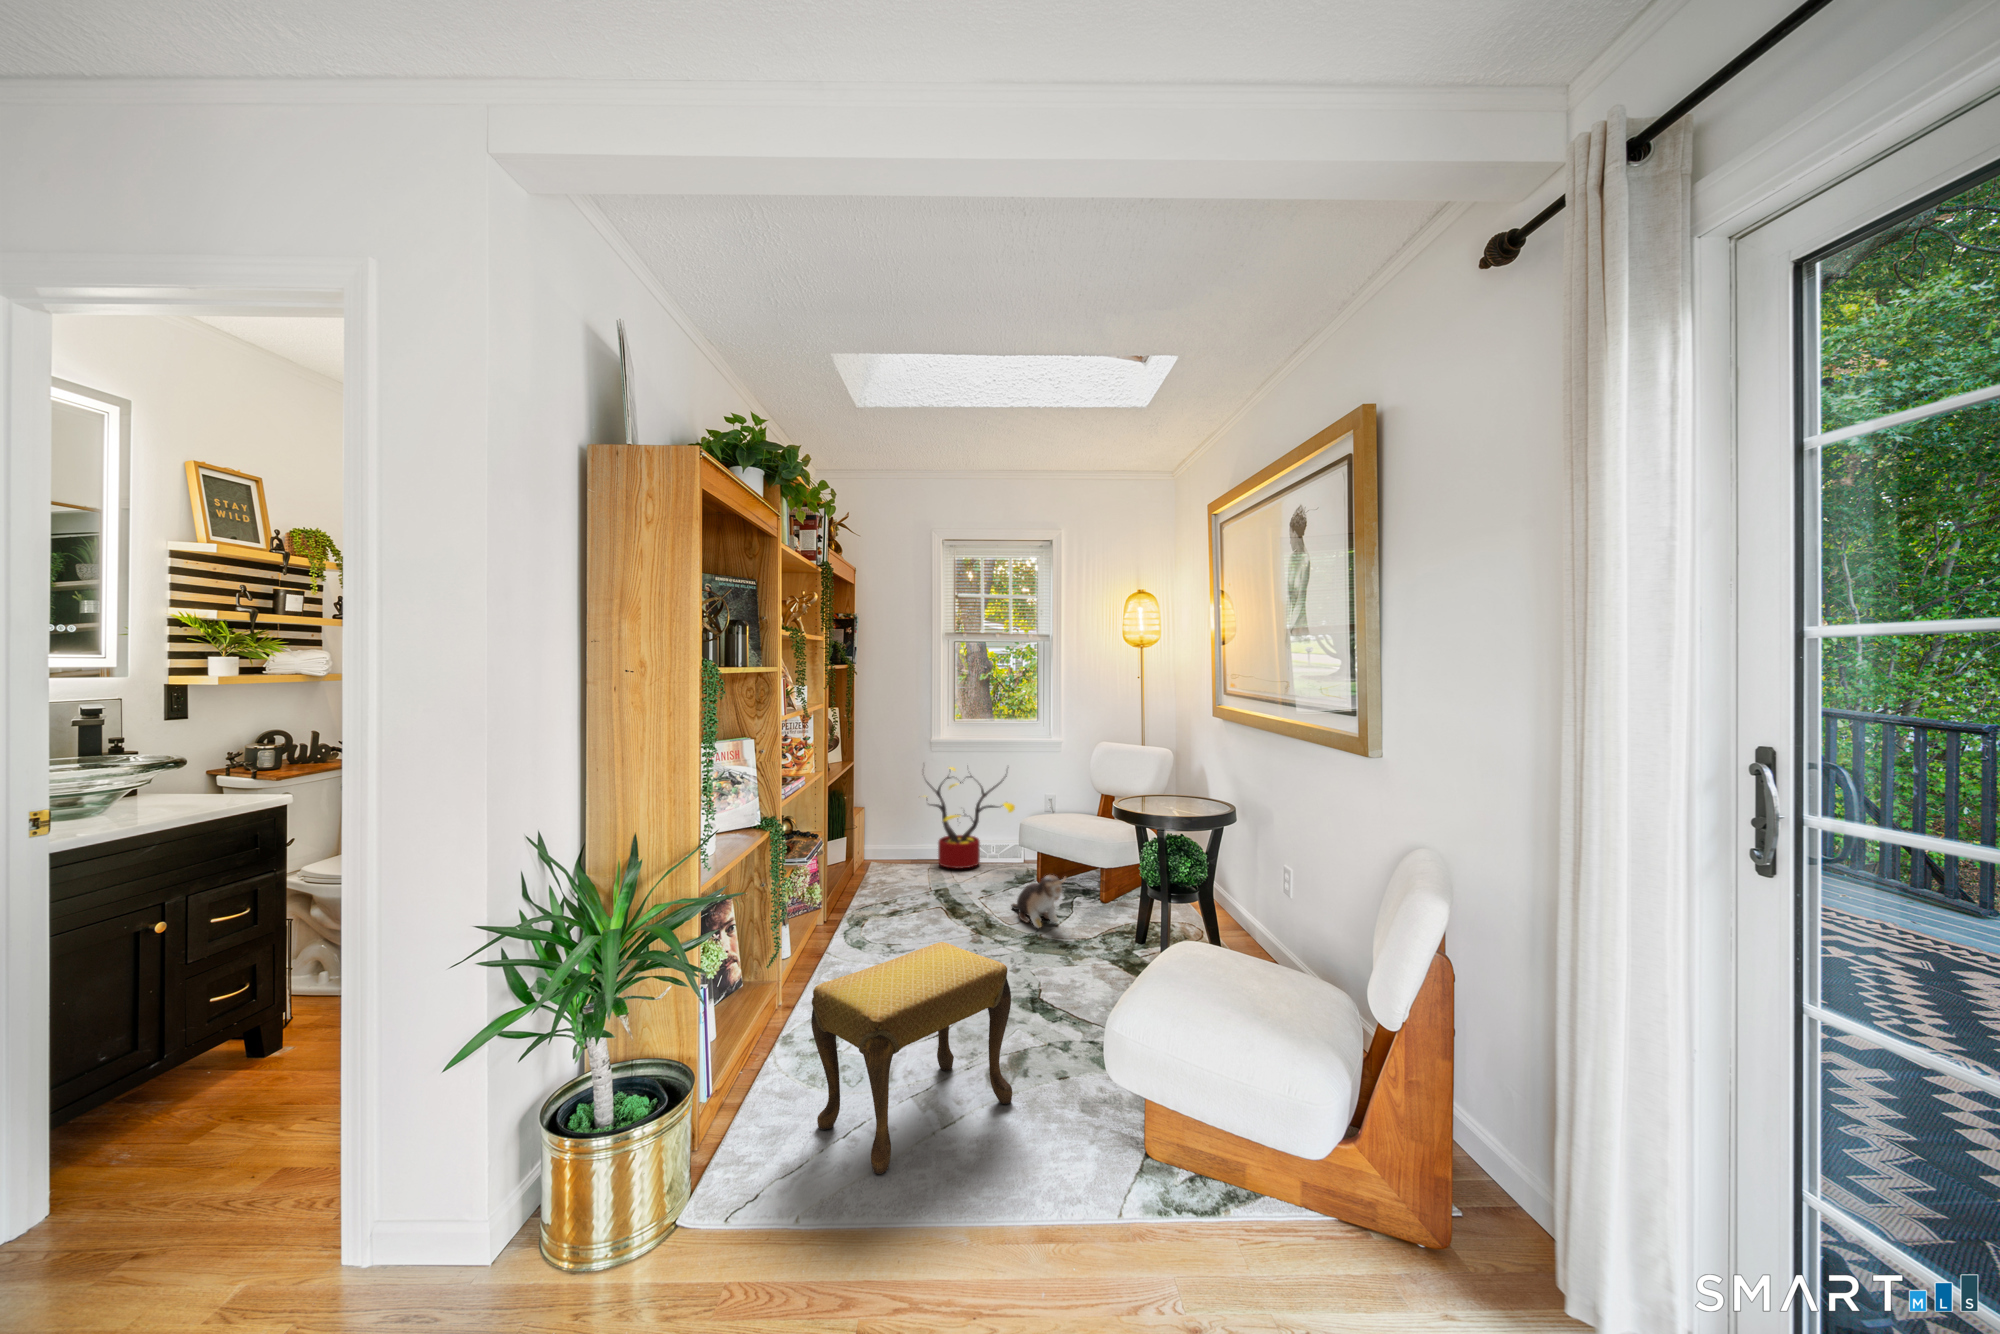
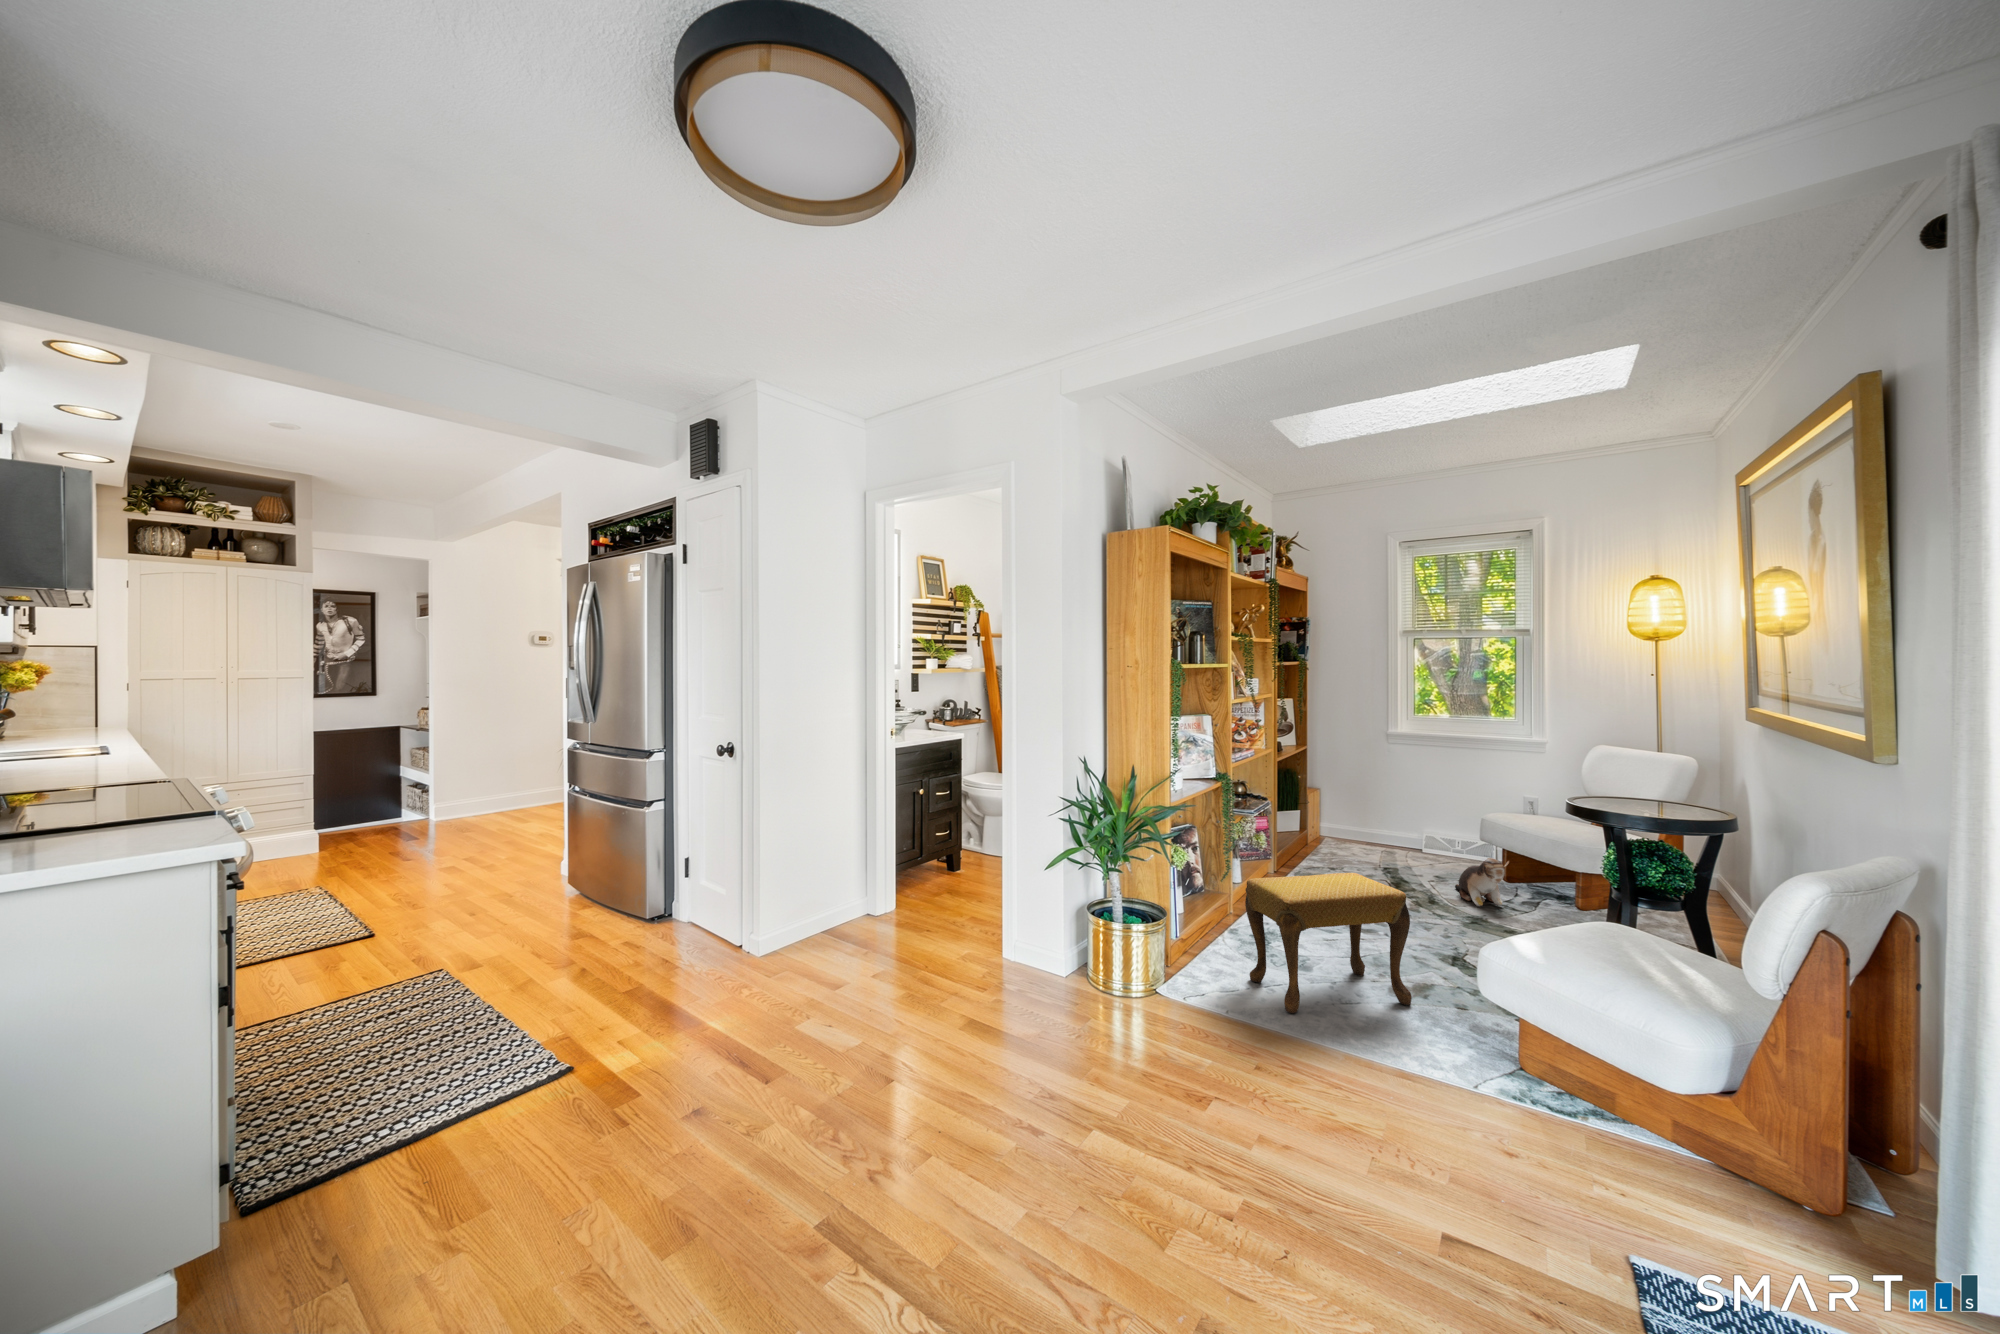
decorative plant: present [926,768,1015,868] -> none [1371,756,1469,853]

